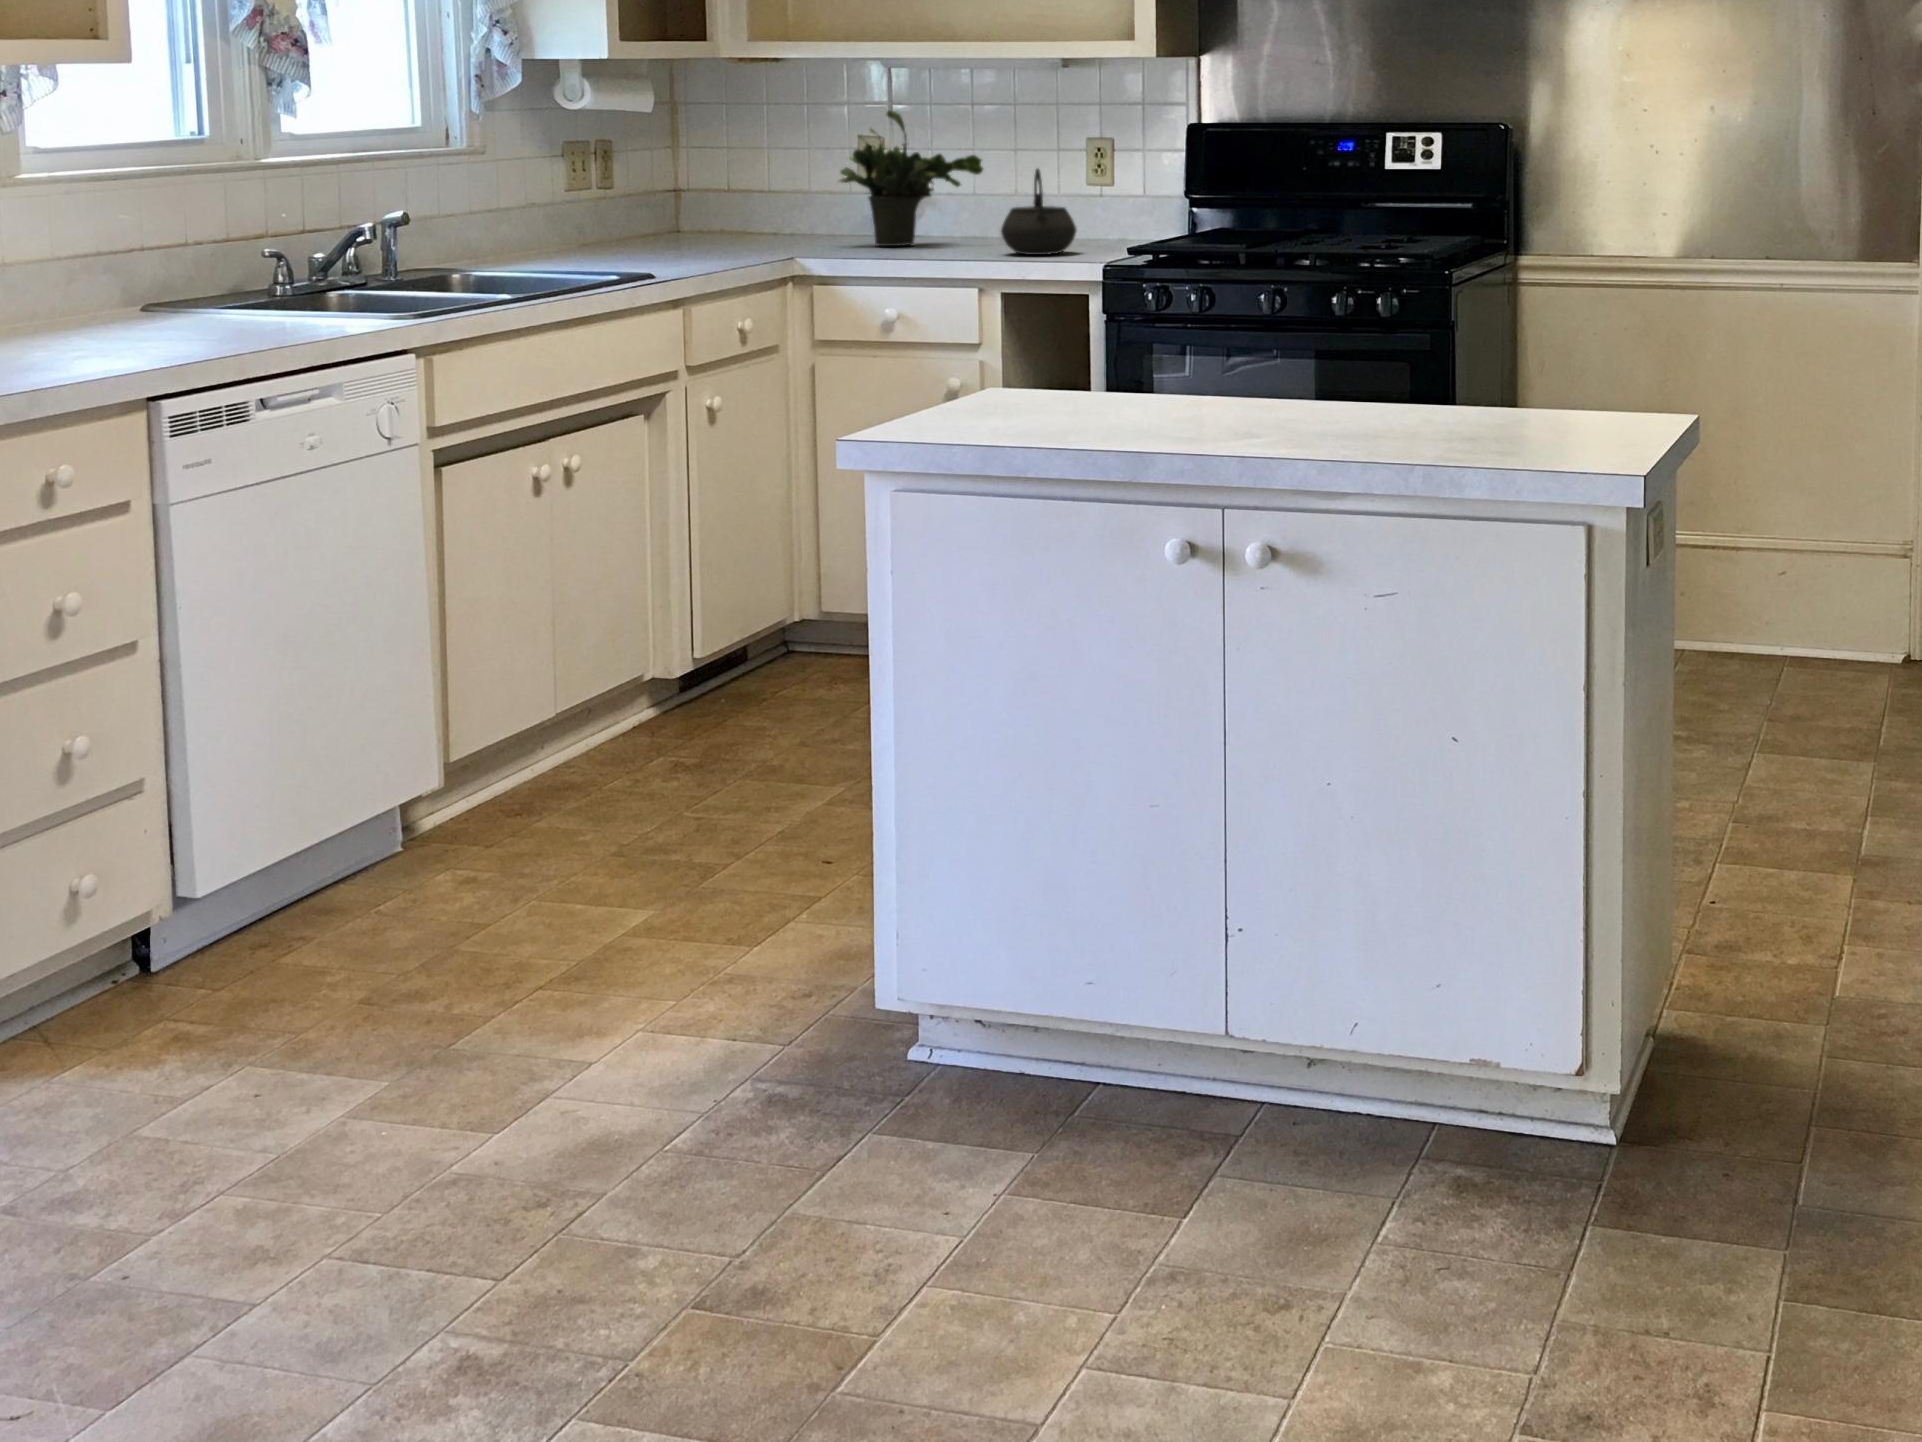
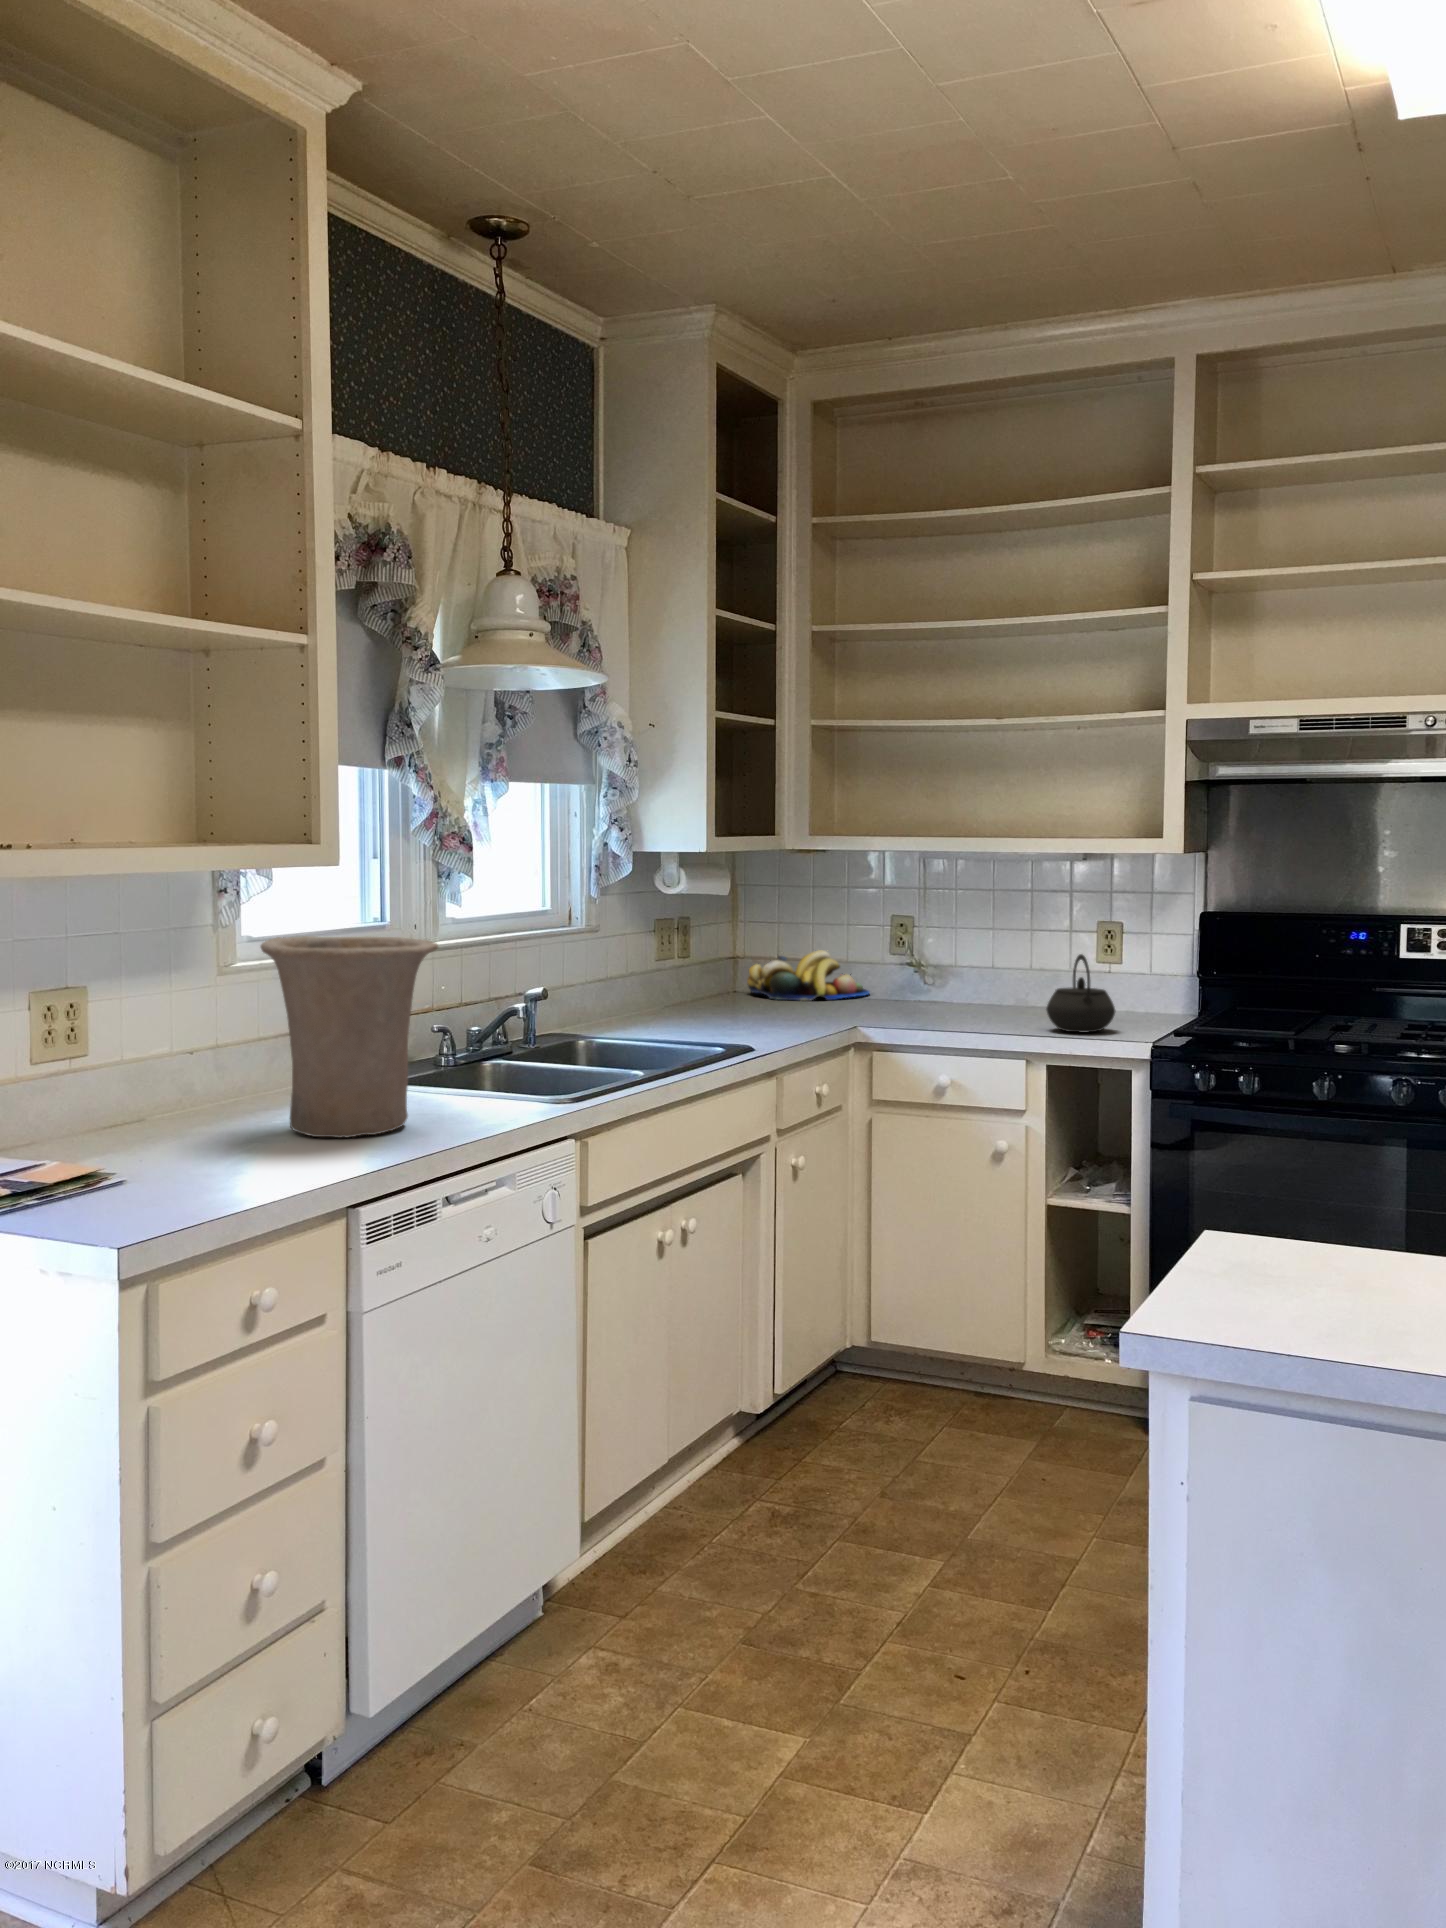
potted plant: present [840,110,983,246] -> none [889,898,1018,1016]
vase: none [47,138,247,344] -> present [261,936,438,1138]
fruit bowl: none [689,179,839,237] -> present [747,950,870,1000]

